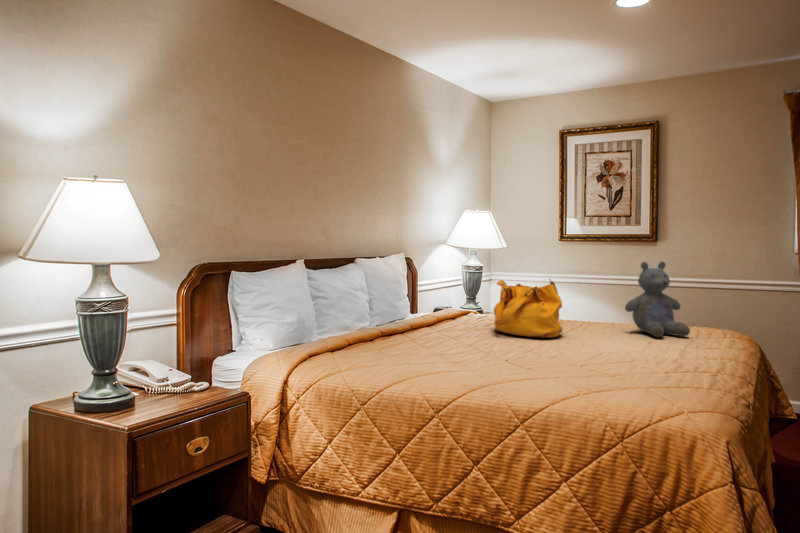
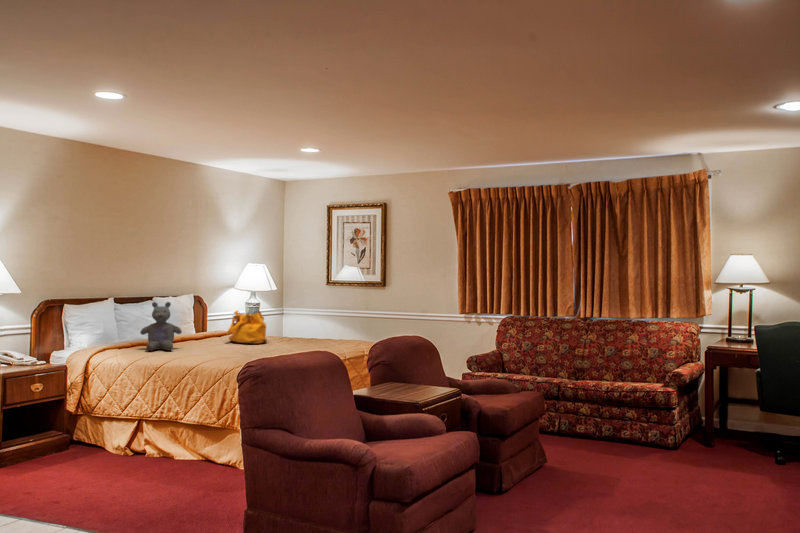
stuffed bear: present [625,262,690,337] -> present [140,302,182,351]

